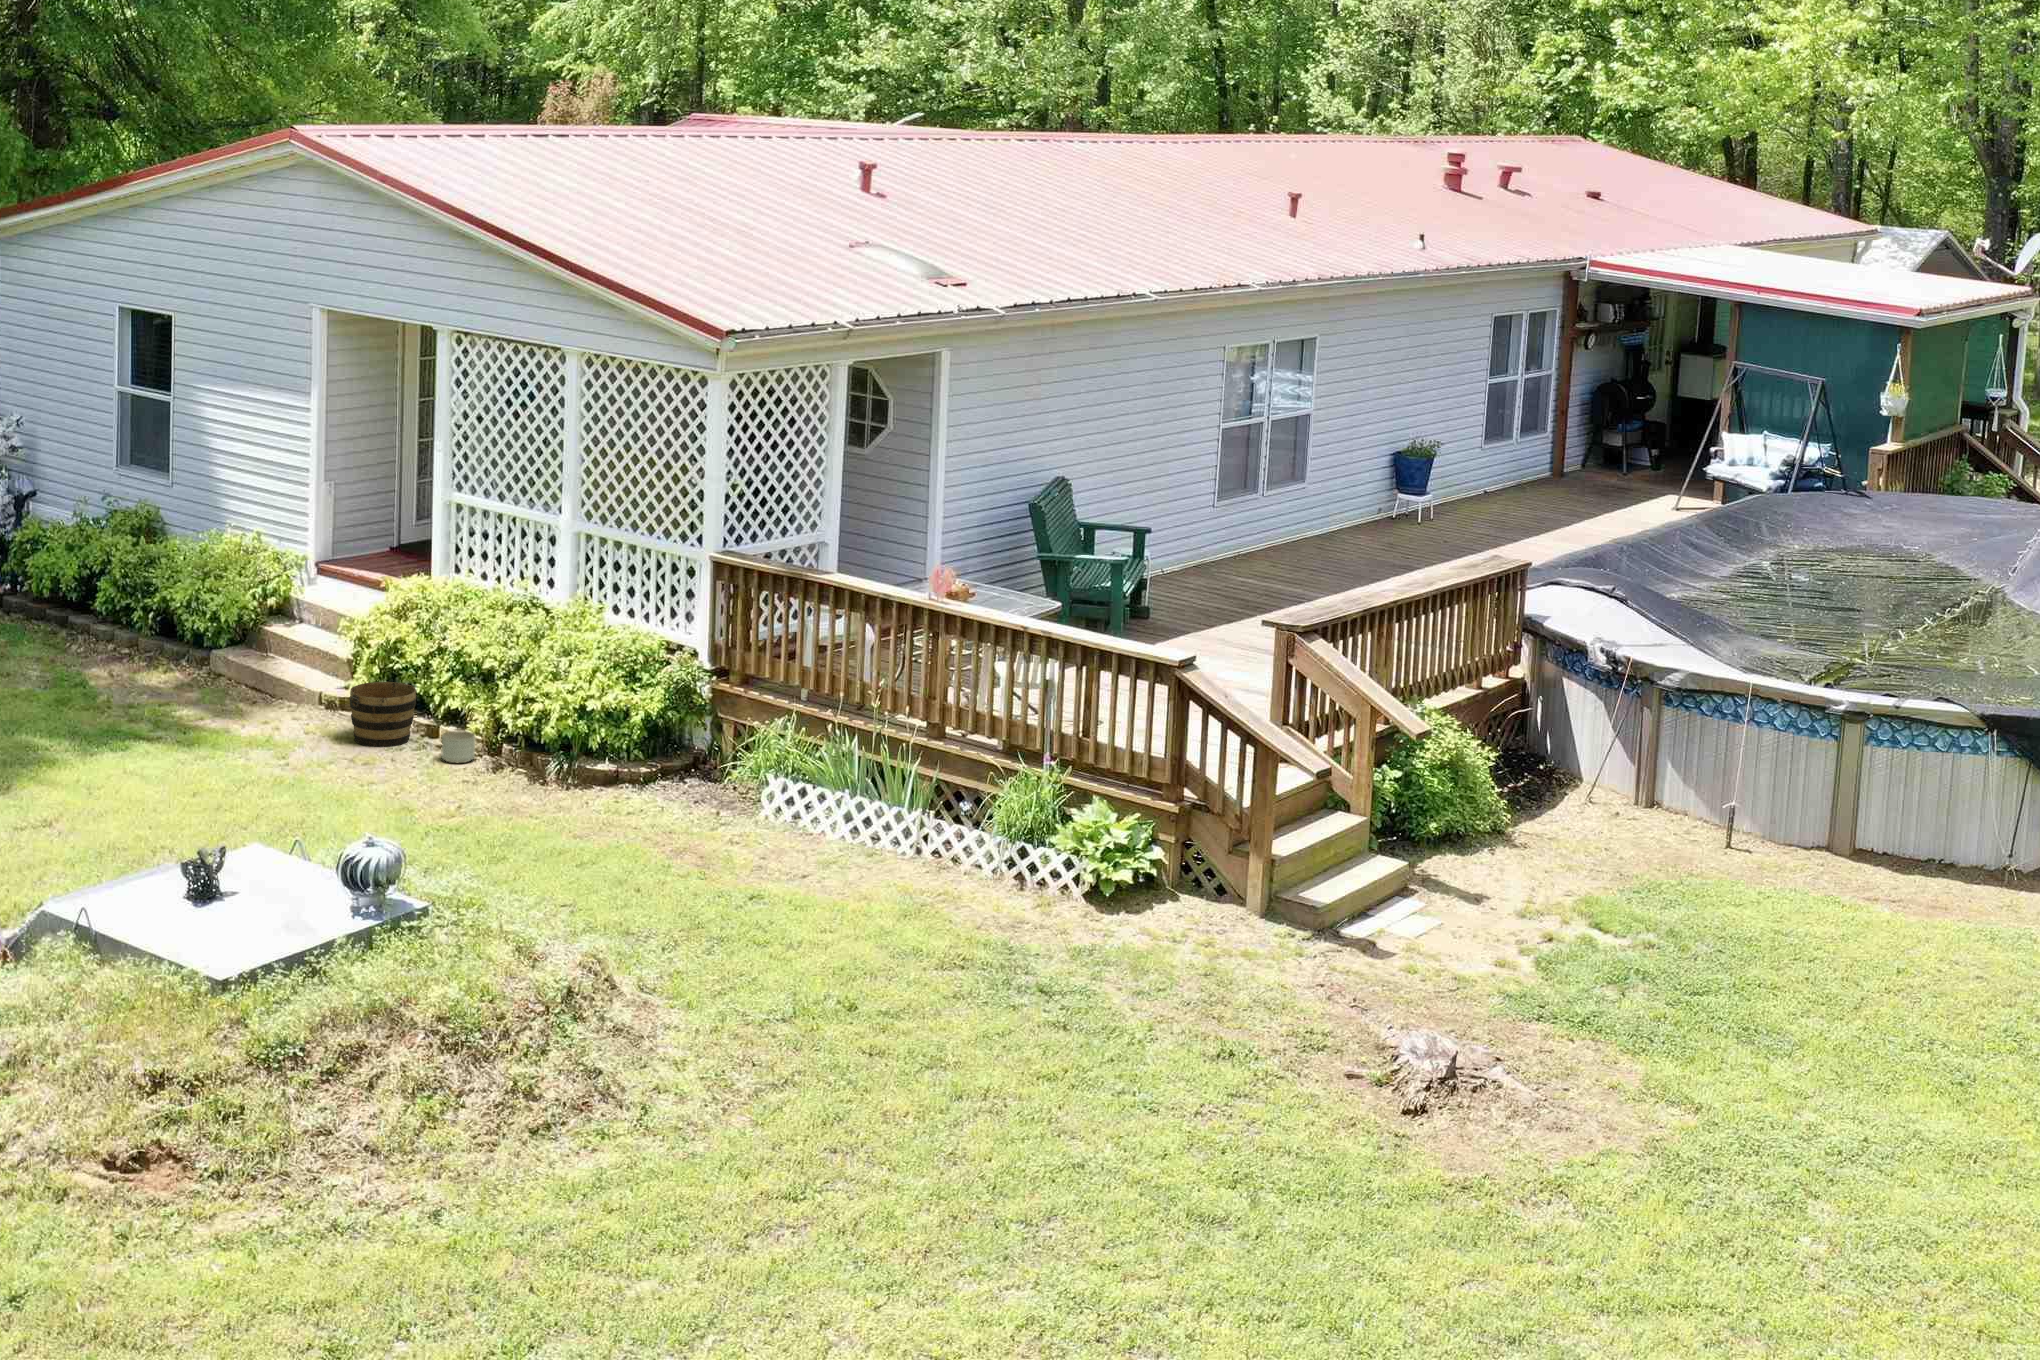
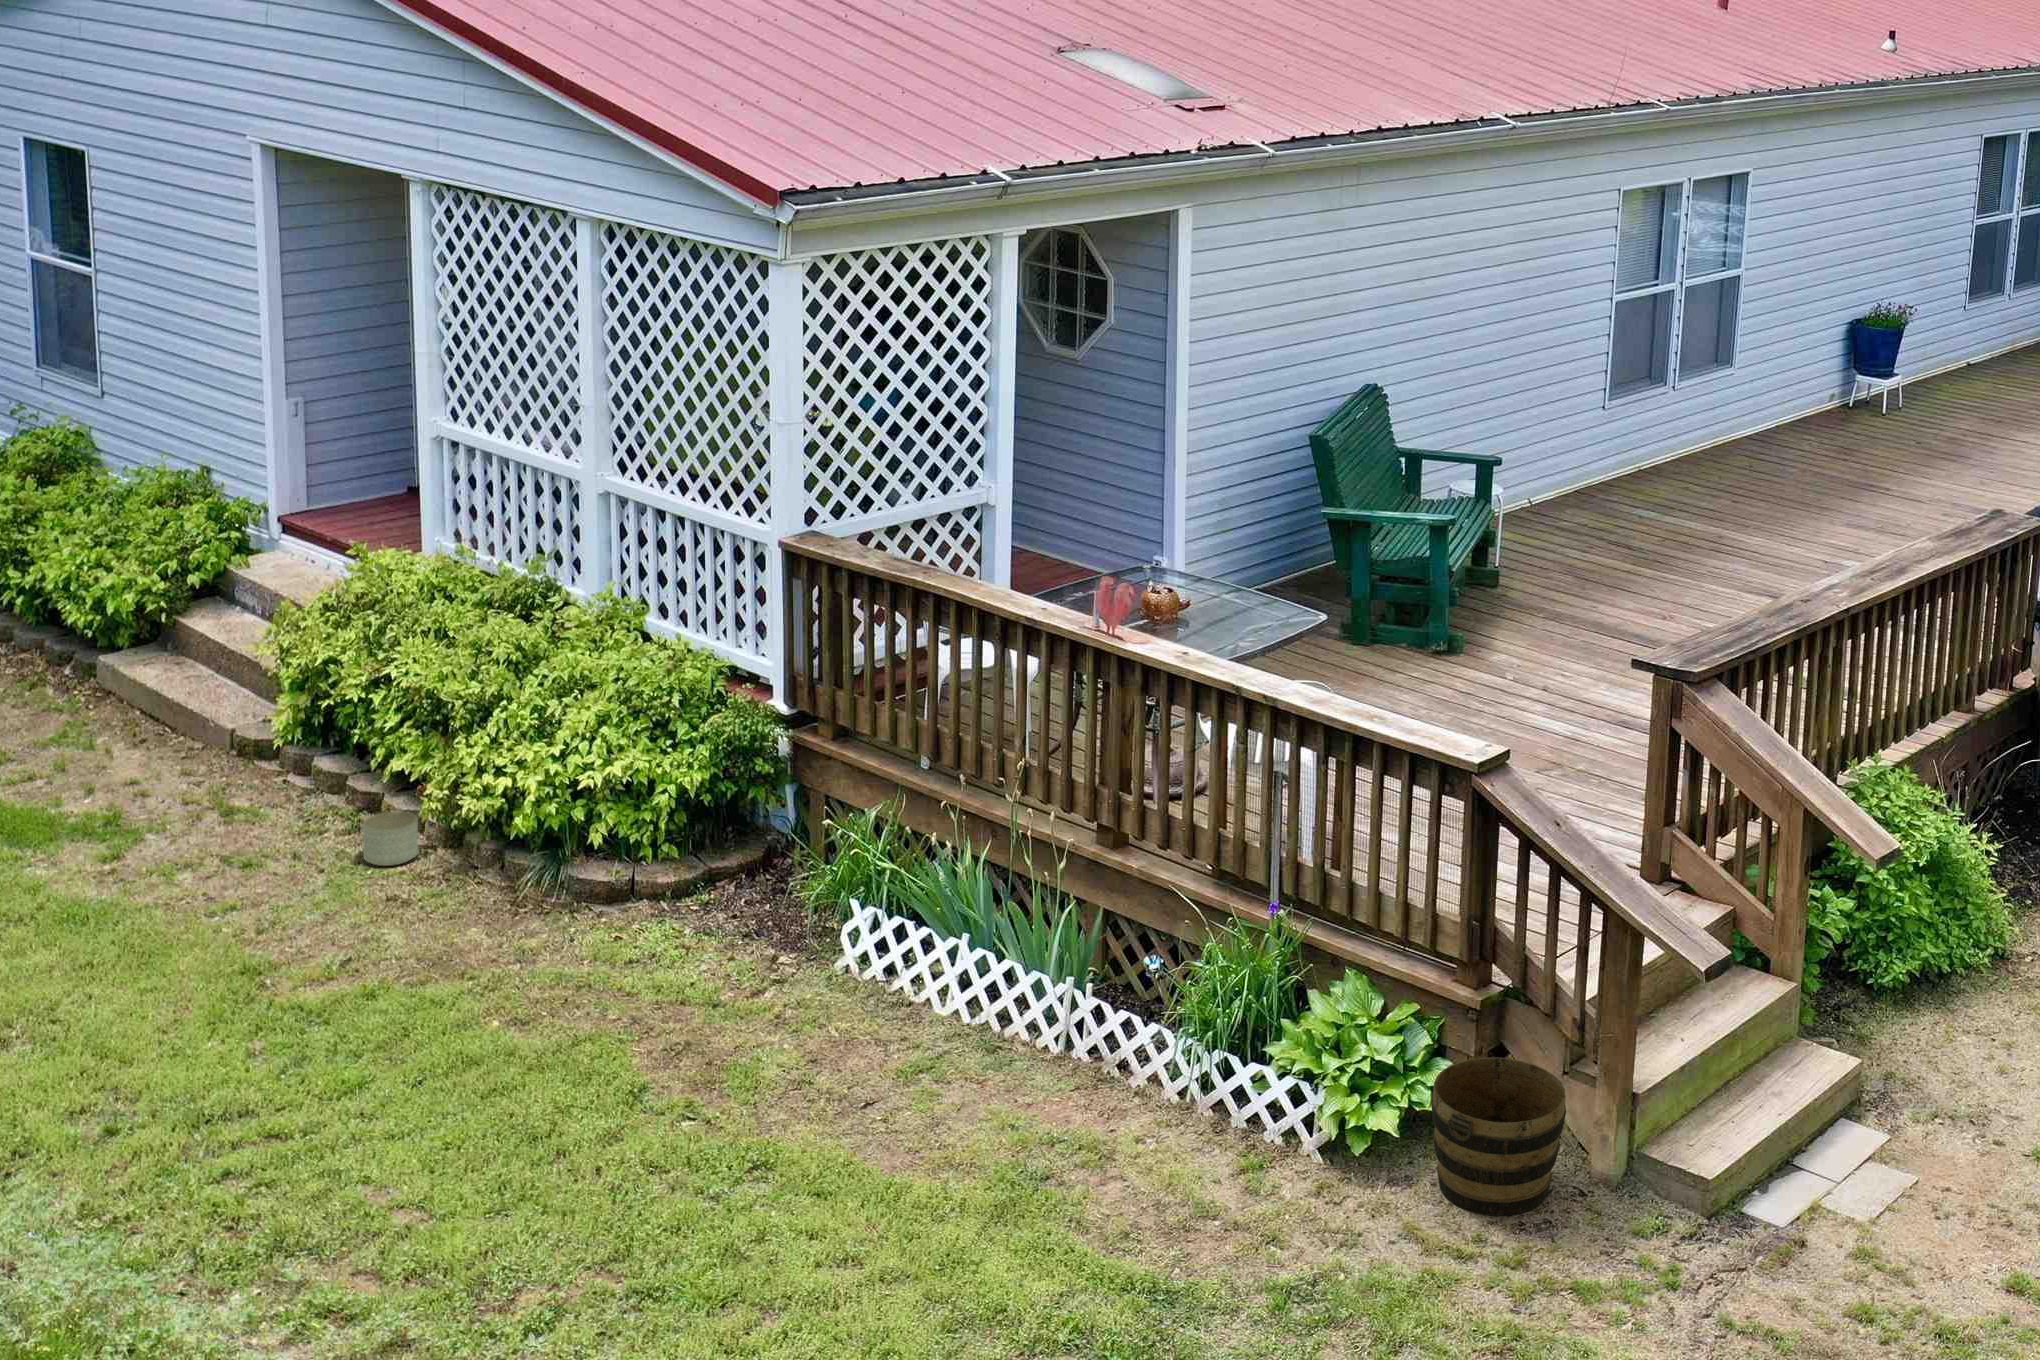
bucket: present [349,682,416,747] -> present [1431,1057,1566,1216]

